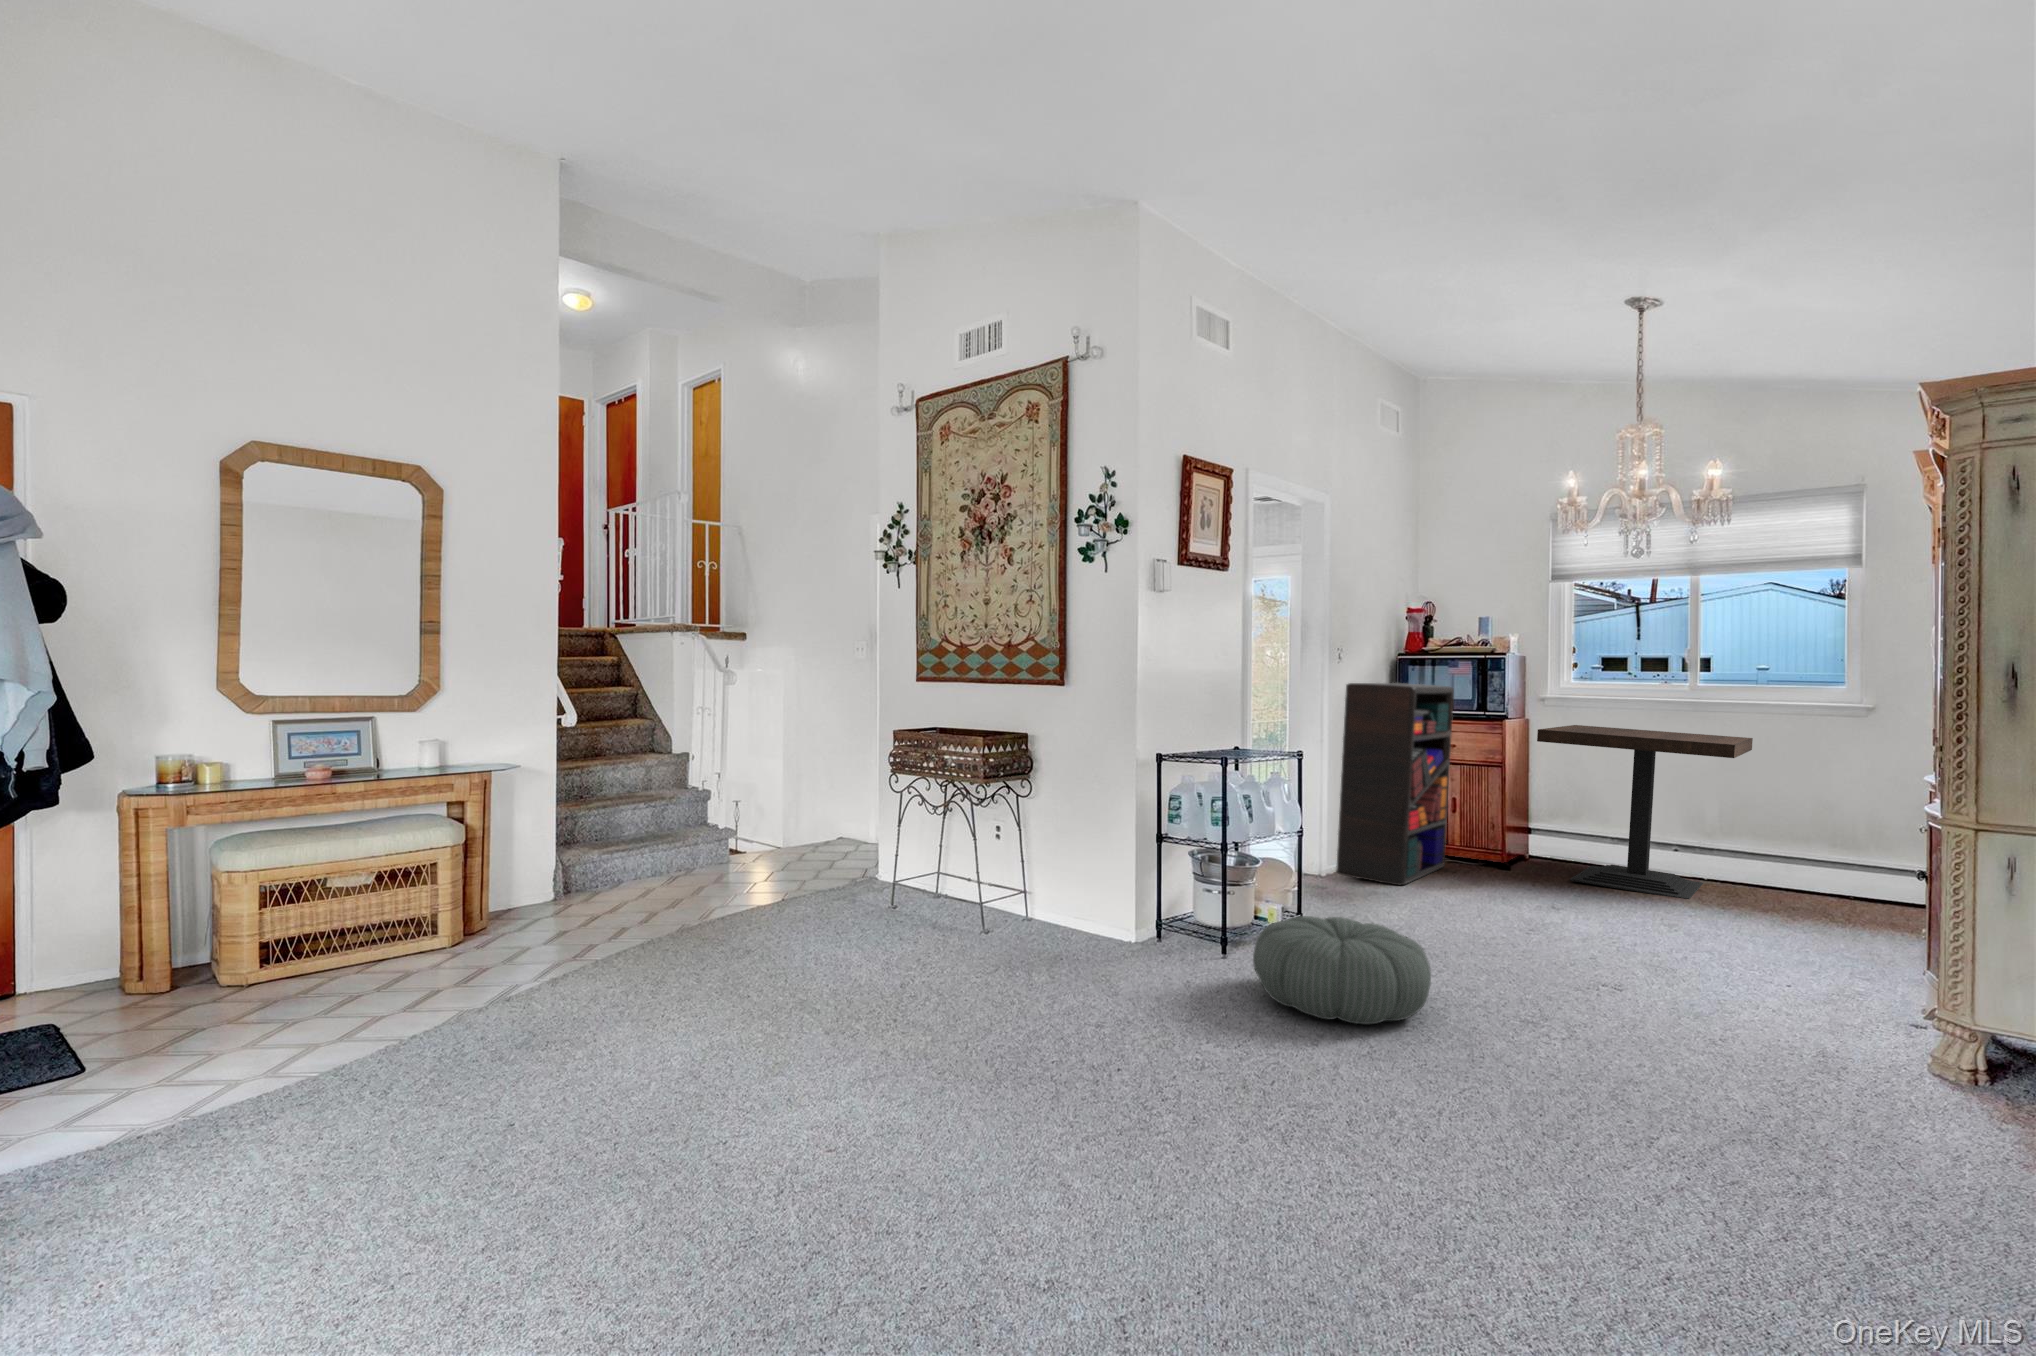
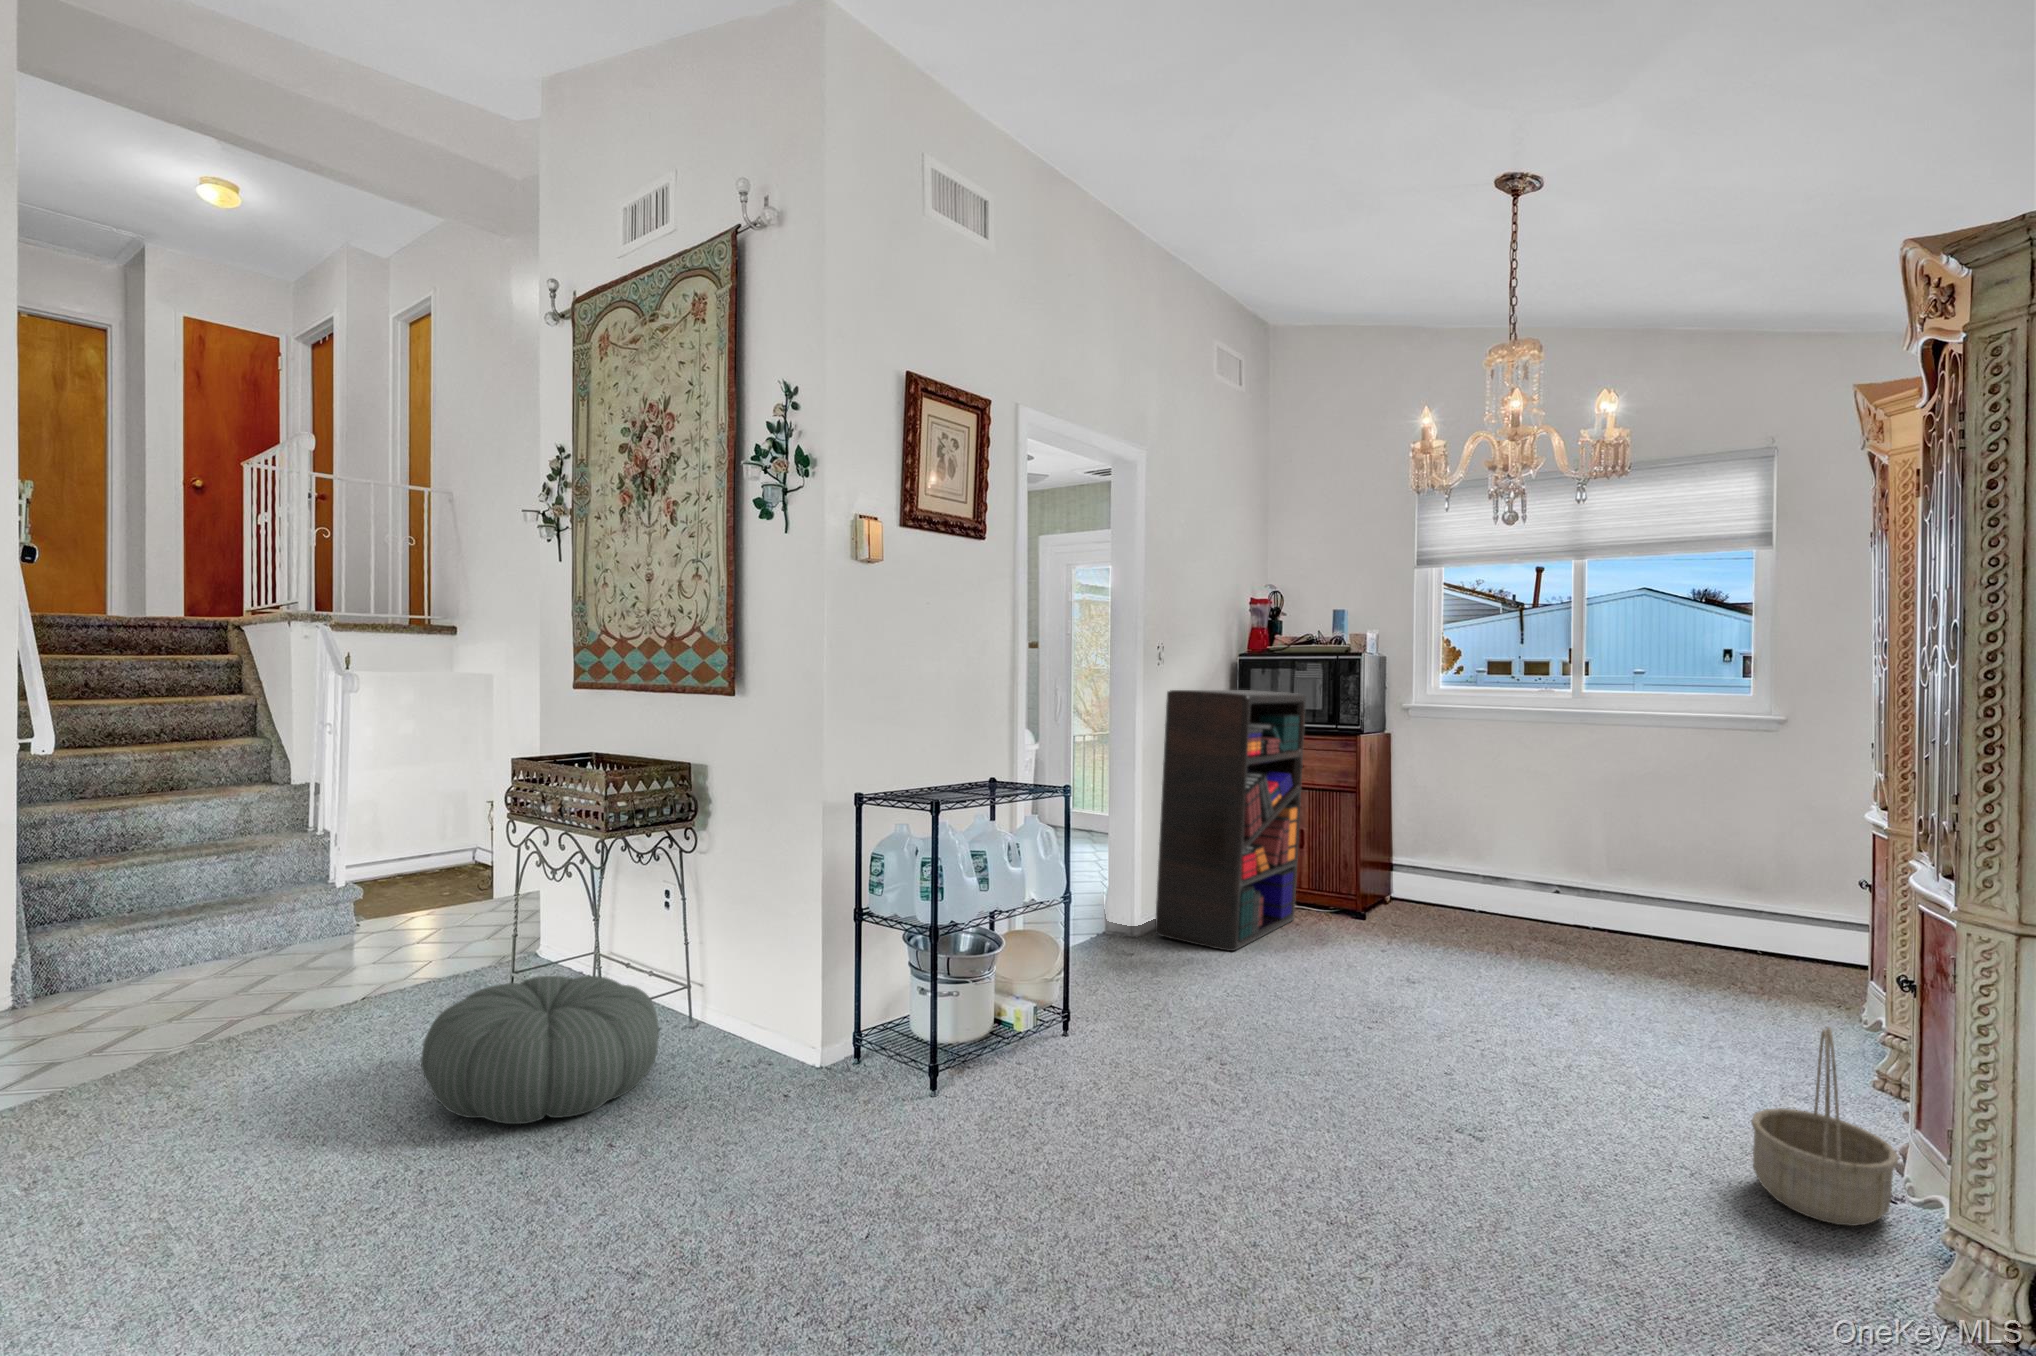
dining table: present [1537,725,1753,899] -> none [1402,741,1660,966]
basket: none [1811,906,1913,1035] -> present [1751,1027,1899,1226]
pouf: present [1253,916,1431,1025] -> present [421,976,659,1124]

